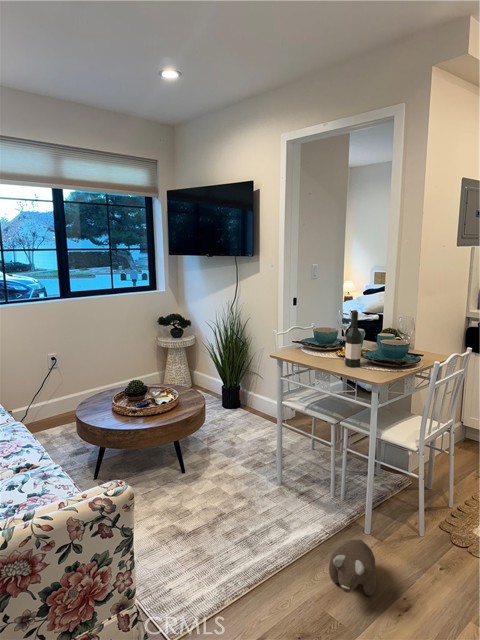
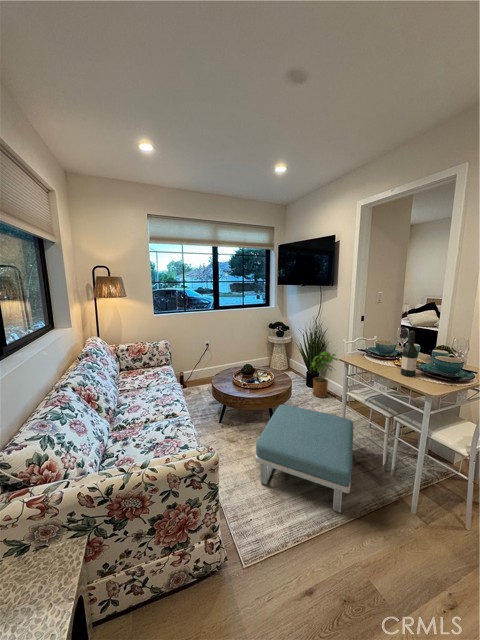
house plant: none [228,352,270,421] -> present [310,352,338,398]
footstool: none [165,434,295,553] -> present [255,405,353,513]
plush toy: present [329,540,376,596] -> none [377,522,423,581]

